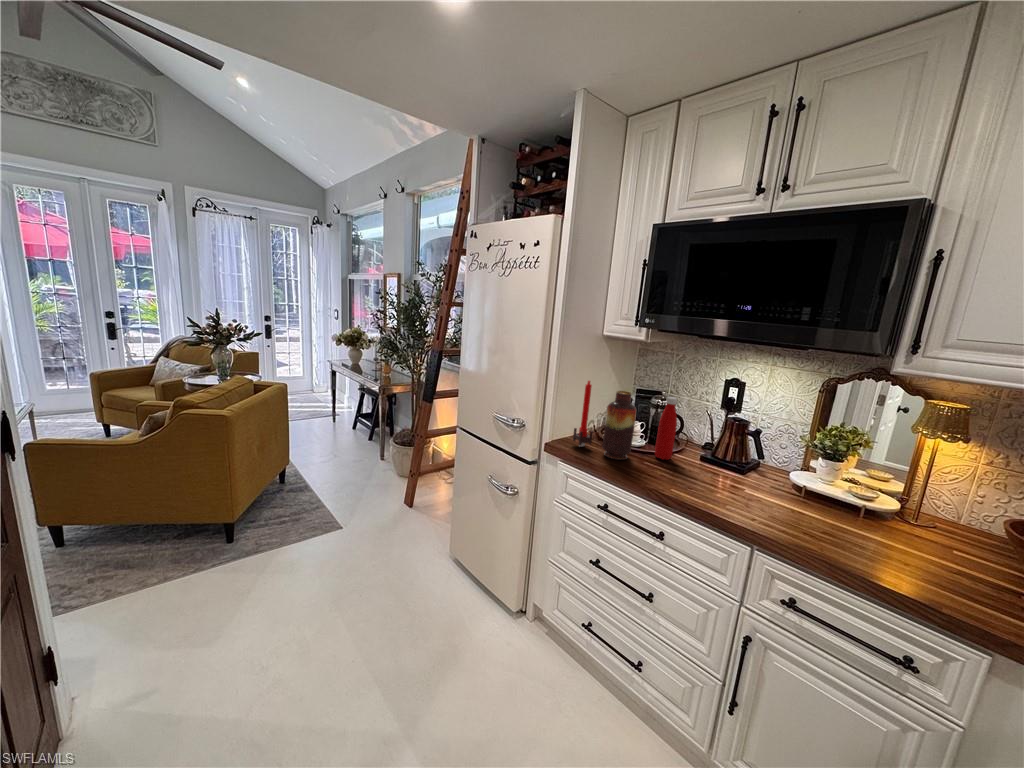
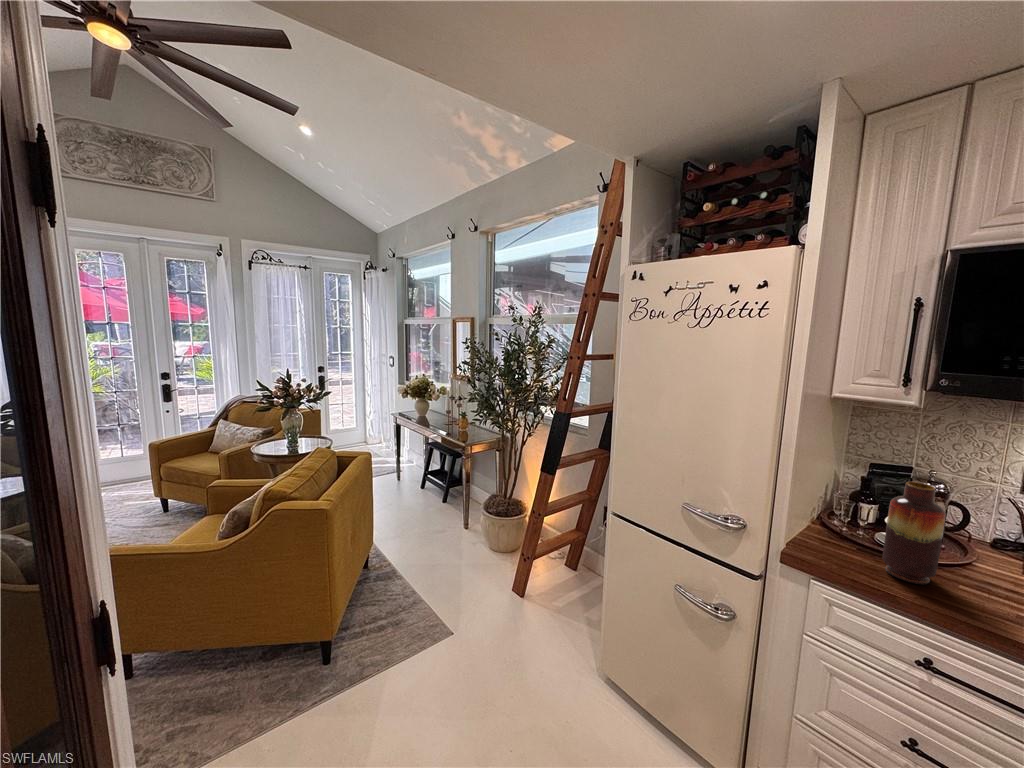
candle: present [573,381,593,447] -> none [824,466,859,558]
bottle: present [655,397,677,460] -> none [956,487,998,579]

